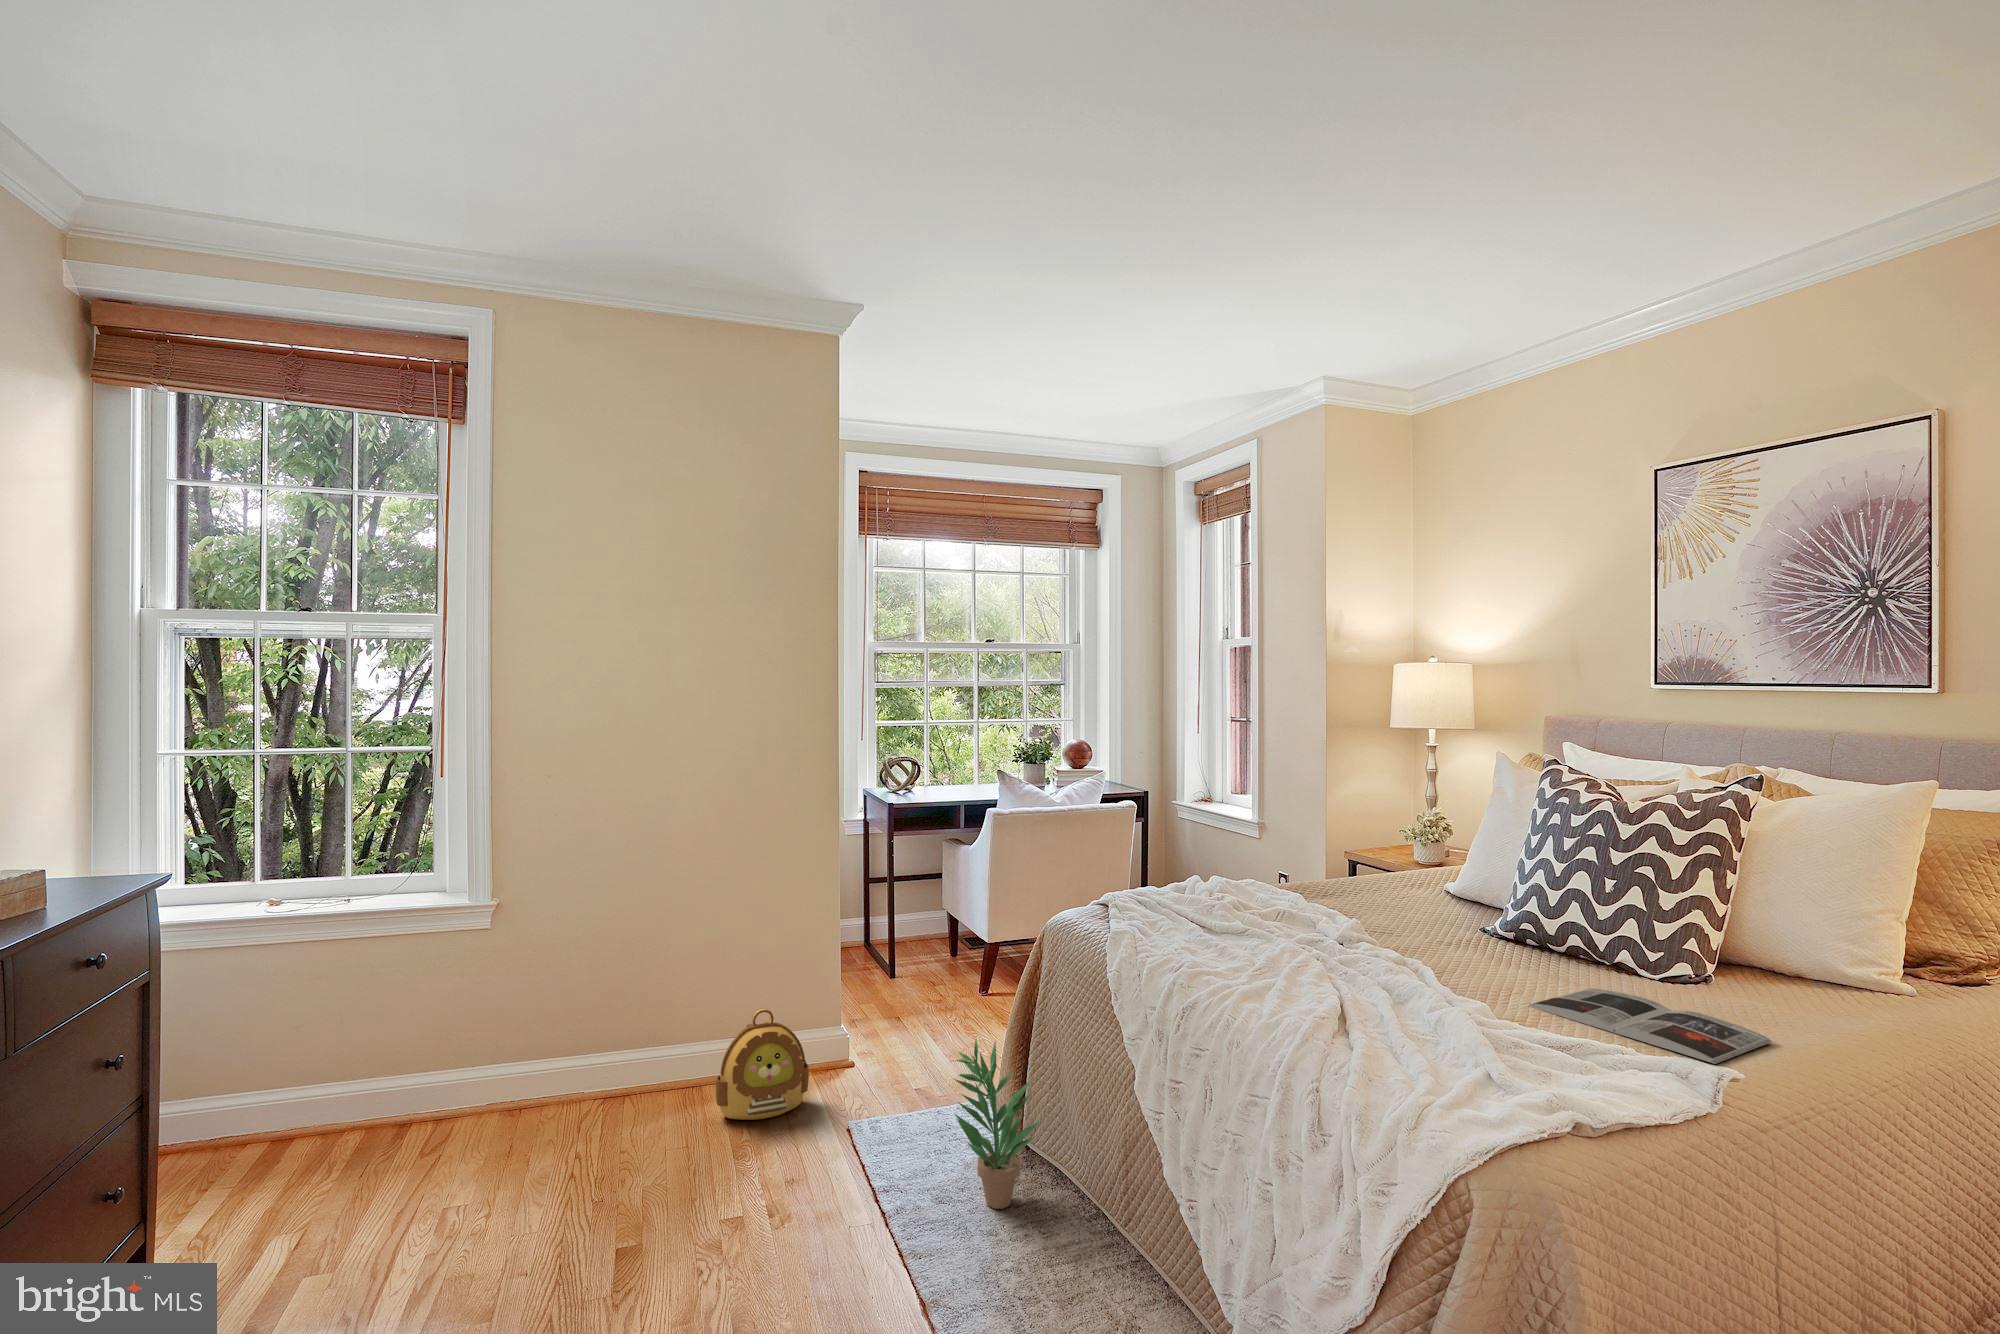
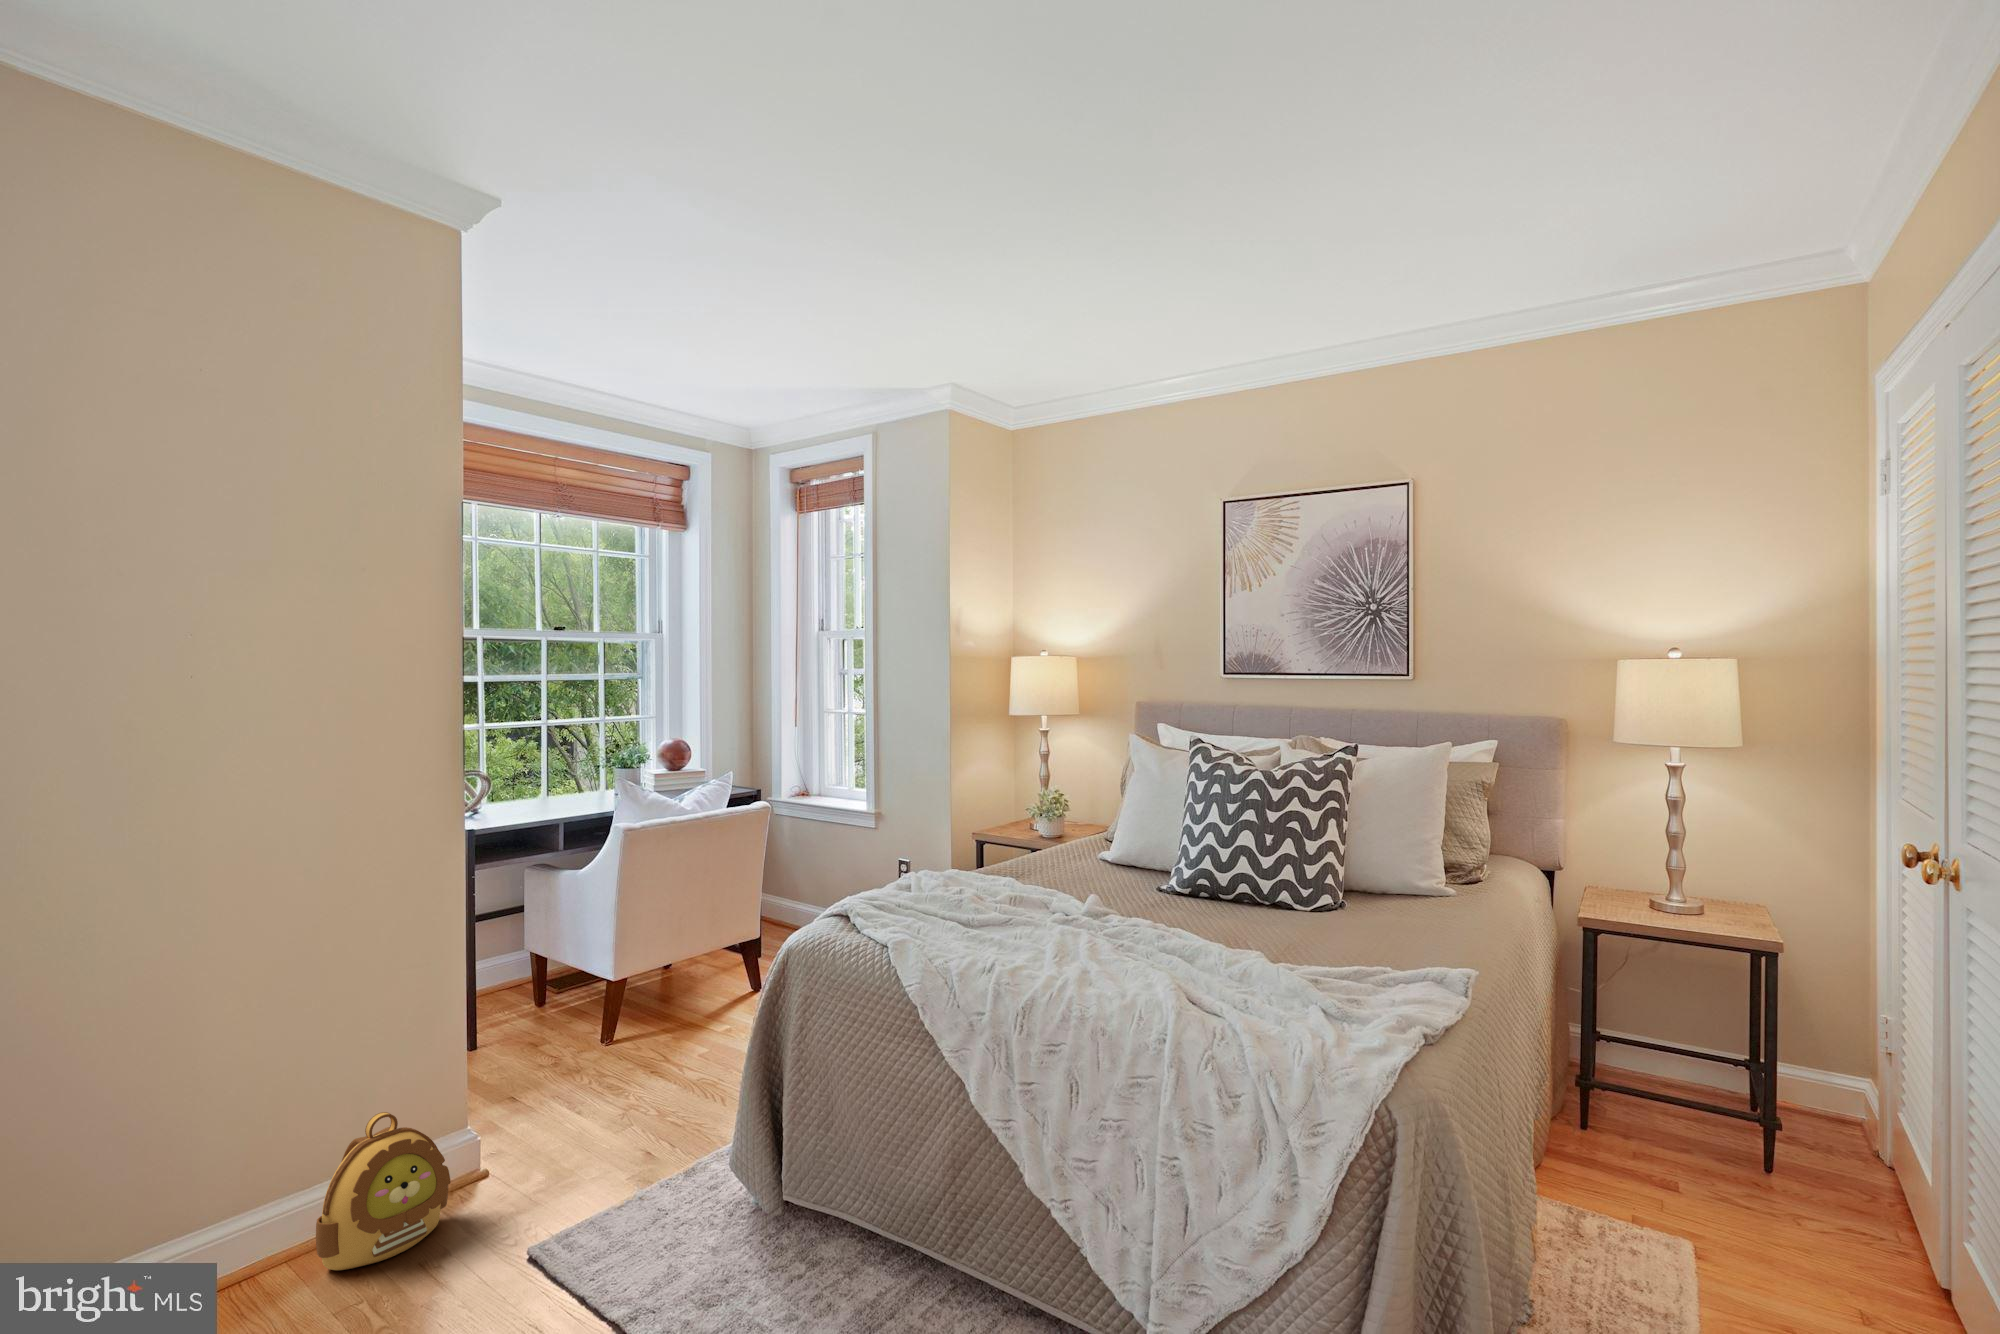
magazine: present [1528,988,1772,1064] -> none [1264,925,1421,967]
potted plant: present [954,1039,1042,1209] -> none [704,1081,810,1268]

